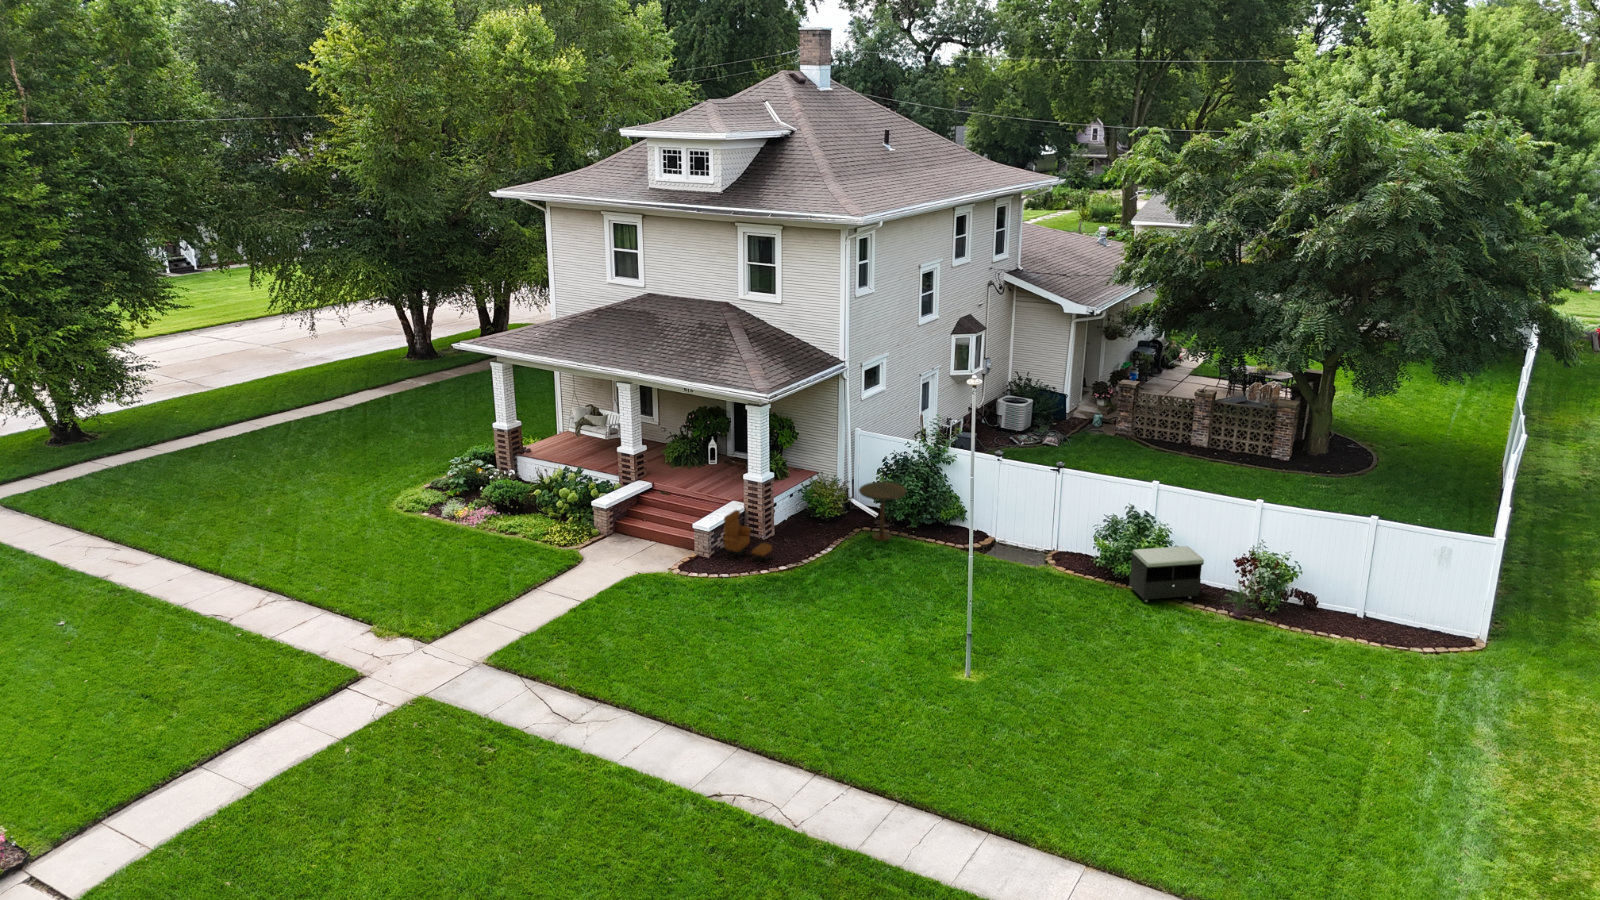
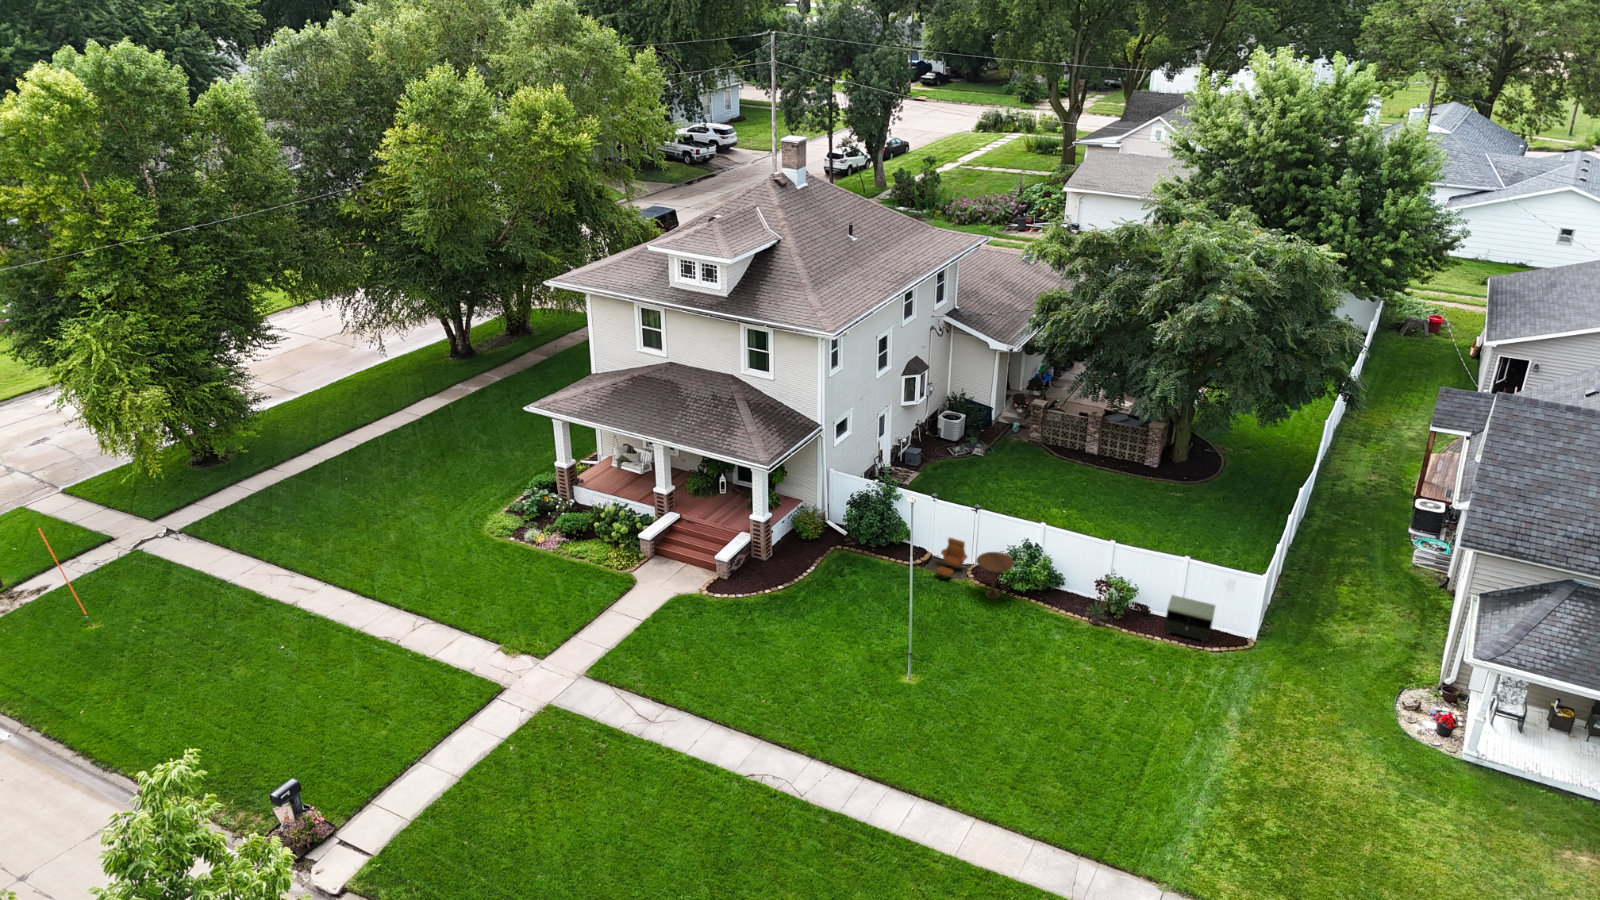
pedestal table: present [859,482,906,541] -> present [976,552,1014,599]
lounge chair: present [723,510,772,564] -> present [936,538,967,581]
storage bench: present [1129,546,1204,602] -> present [1164,595,1215,641]

